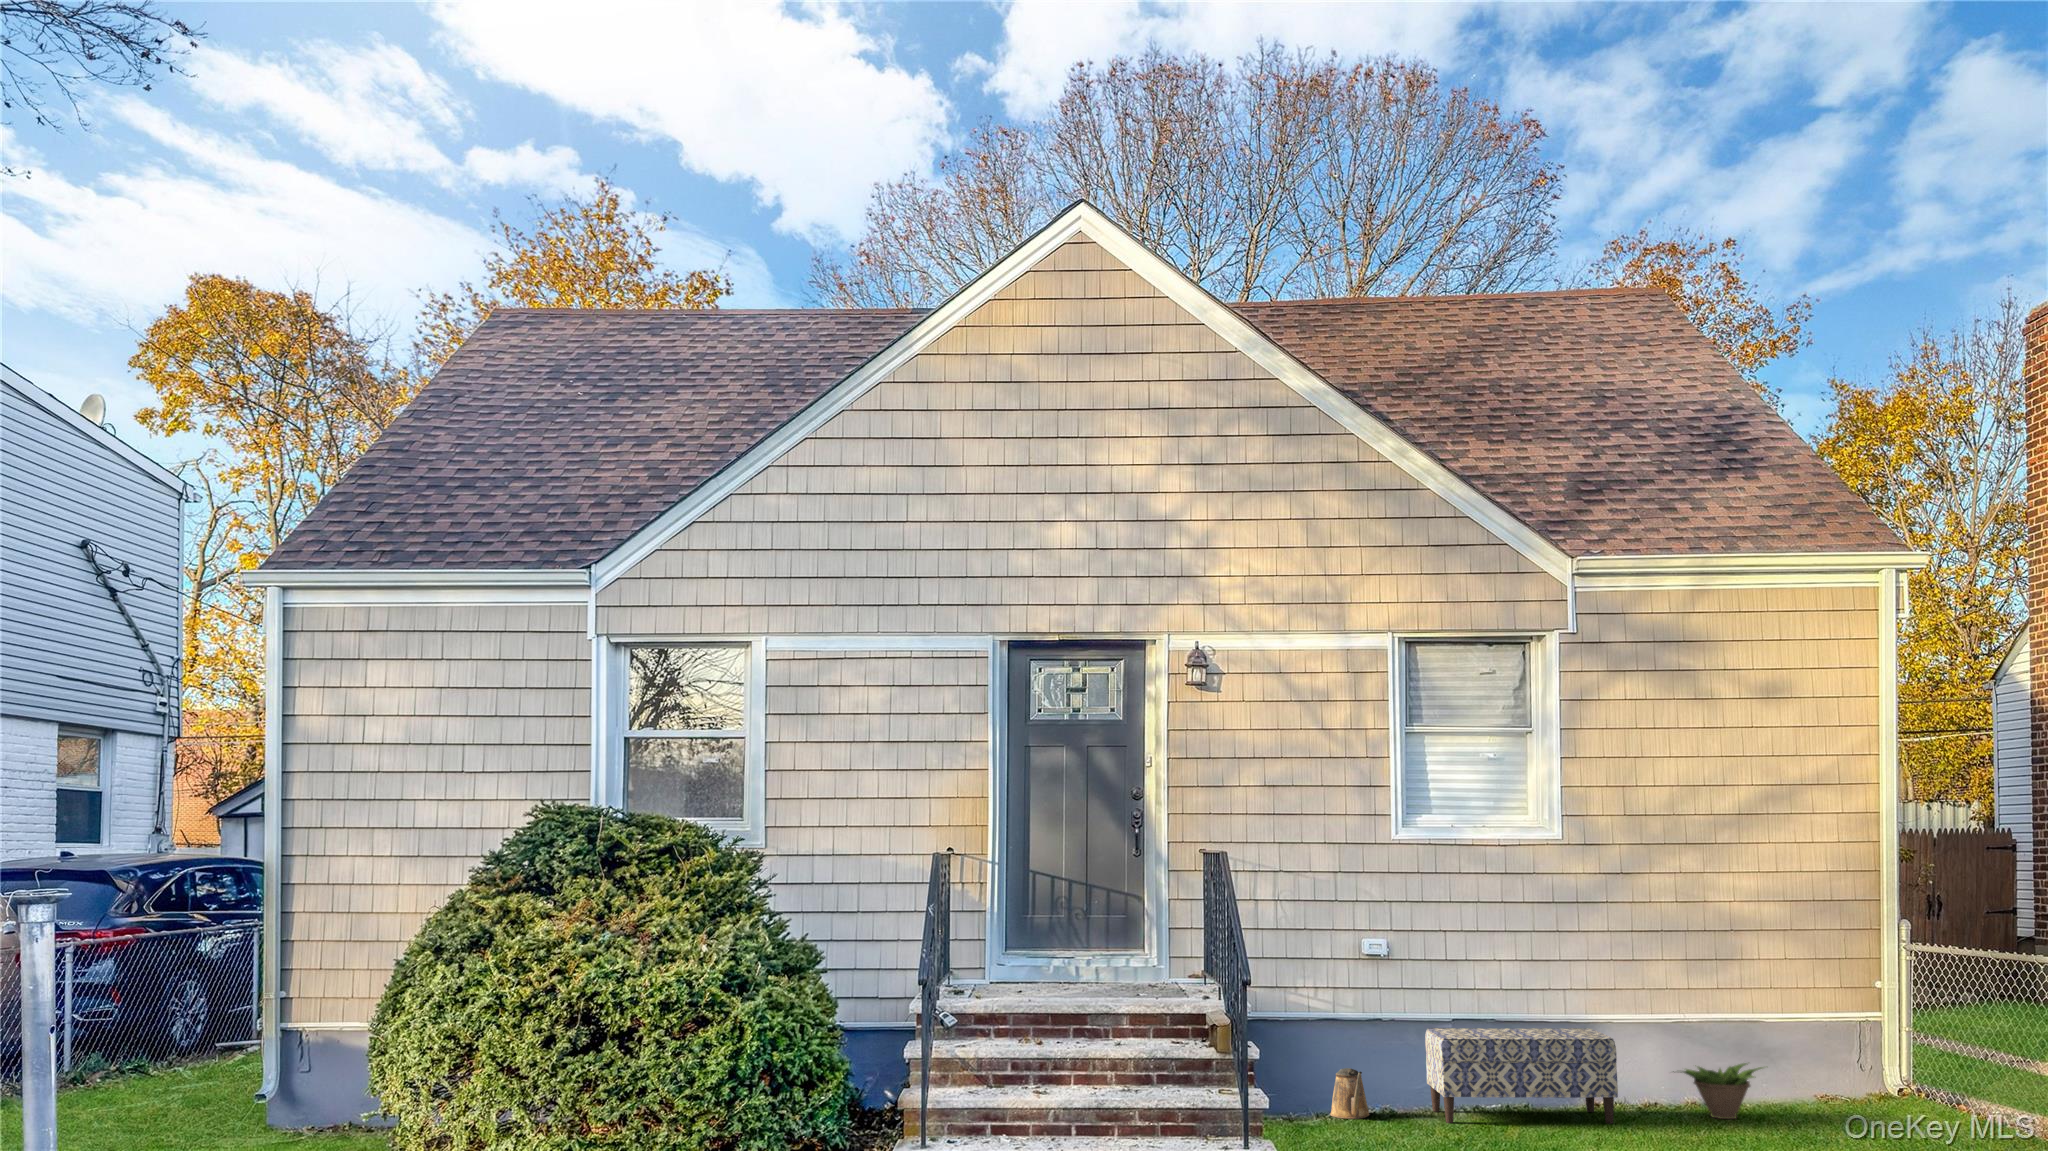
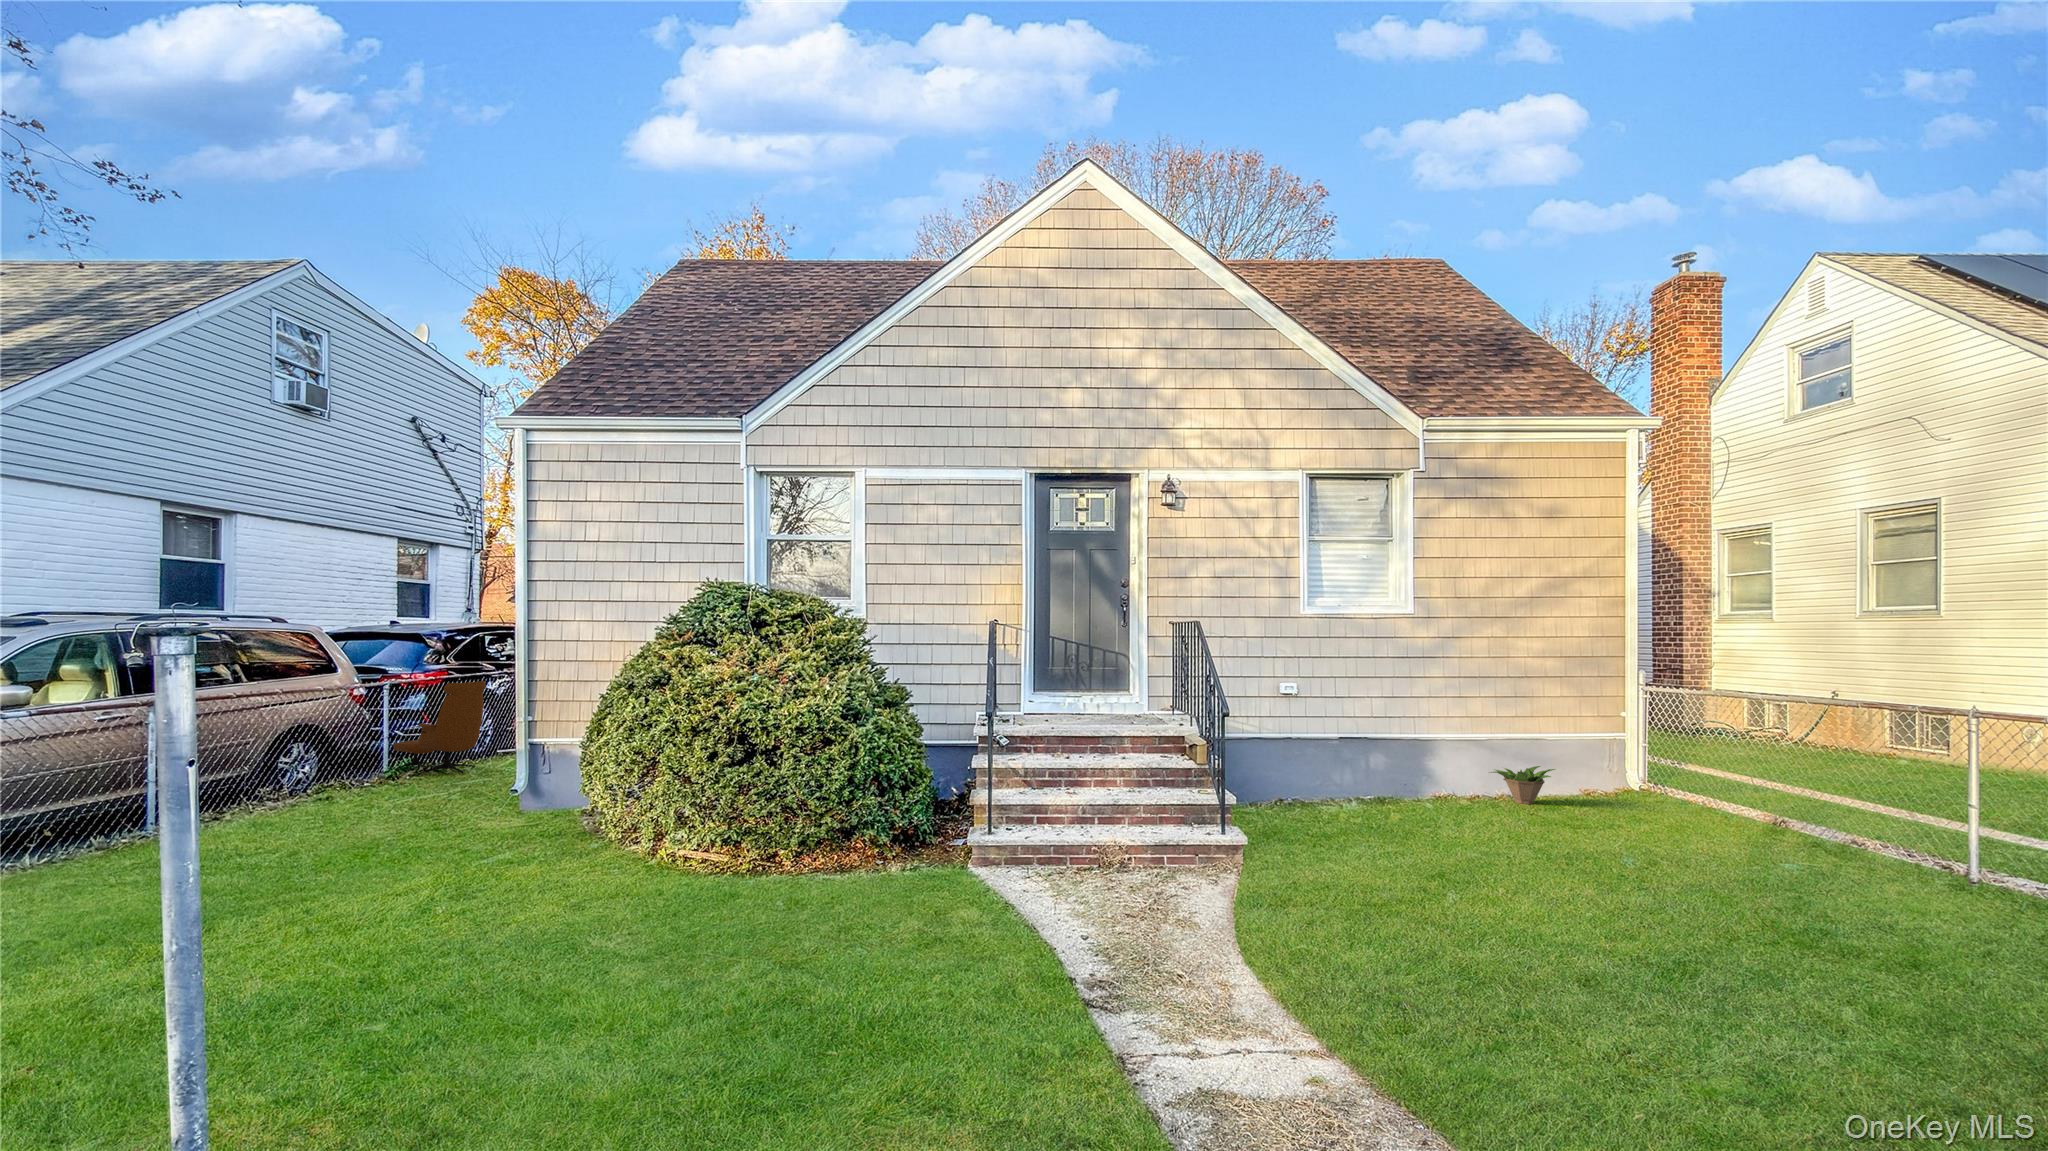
lounge chair: none [73,942,212,1084] -> present [394,681,486,776]
bench: present [1425,1028,1618,1124] -> none [1321,742,1458,808]
watering can: present [1330,1068,1370,1119] -> none [1257,769,1285,804]

